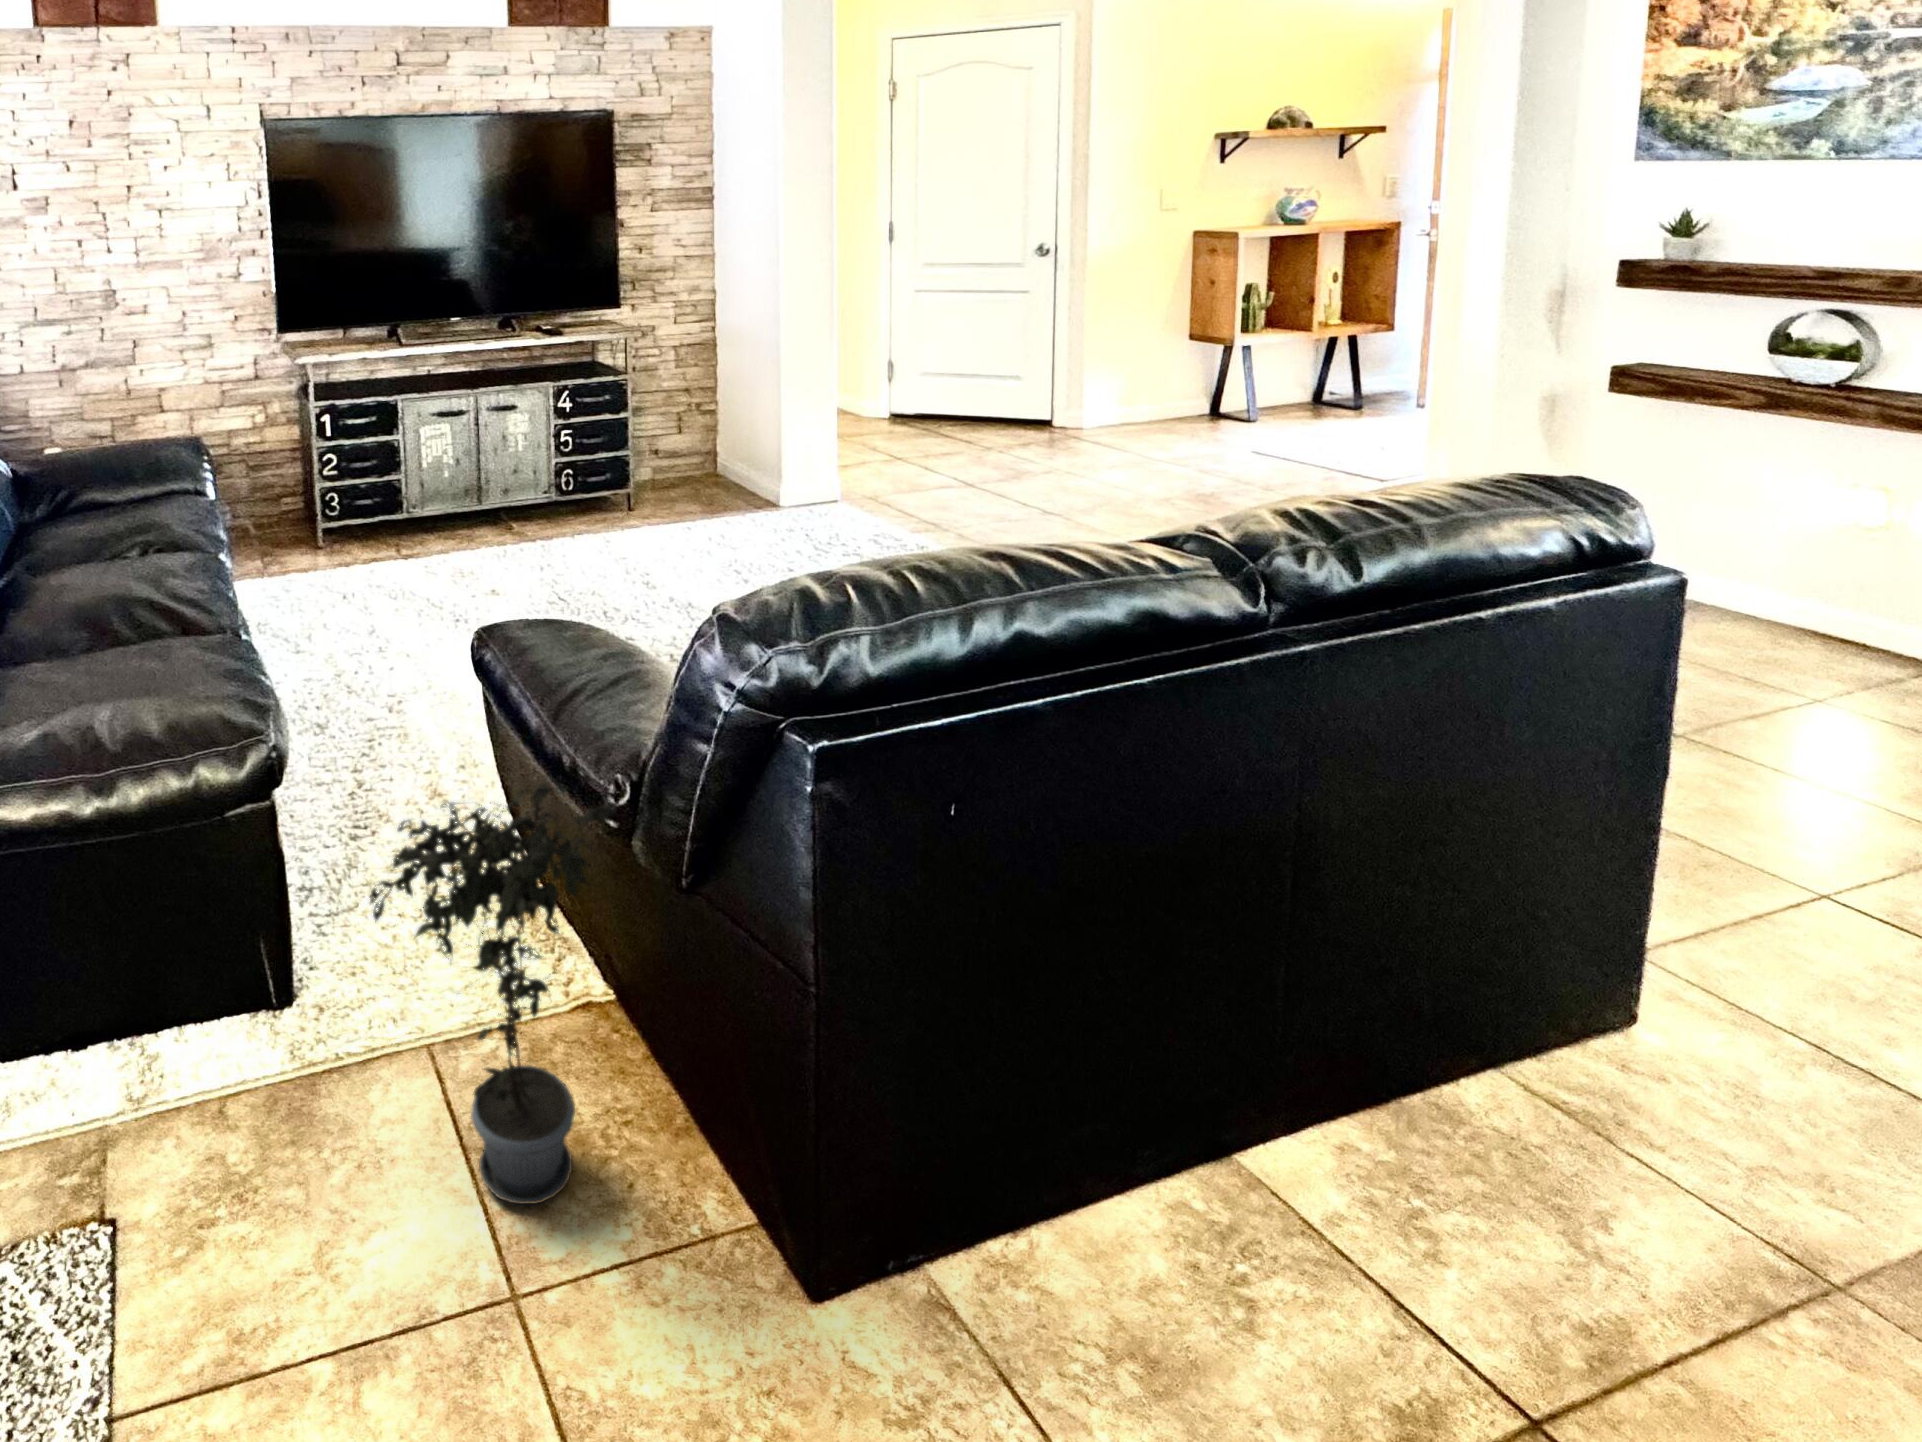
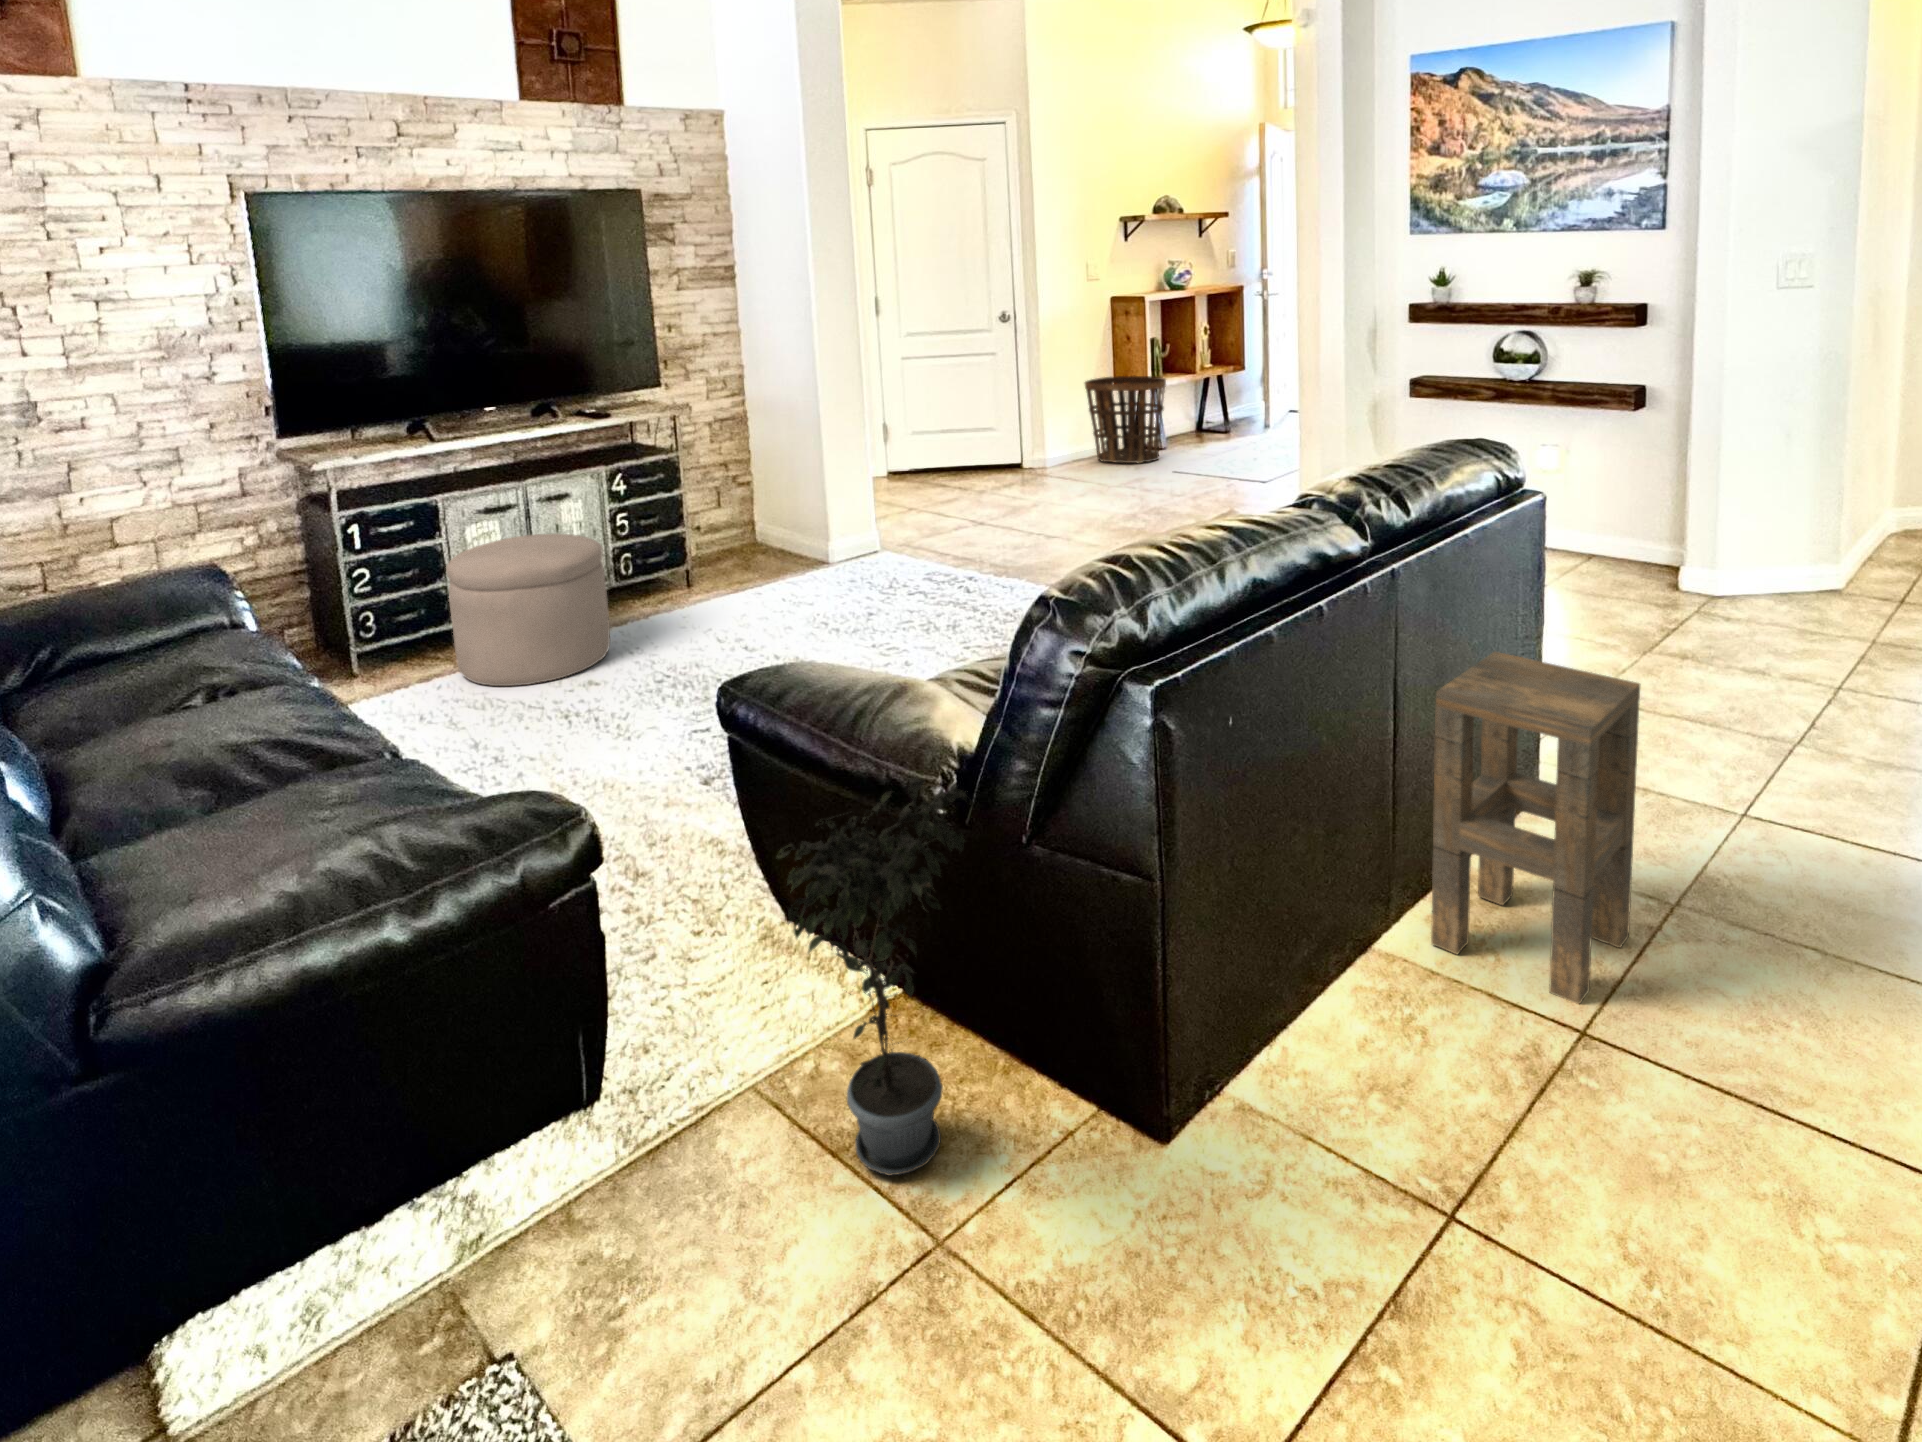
basket: none [1146,329,1262,439] -> present [1085,376,1166,463]
ottoman: none [388,443,528,585] -> present [446,533,610,686]
side table: none [1329,802,1765,1377] -> present [1431,652,1640,1004]

